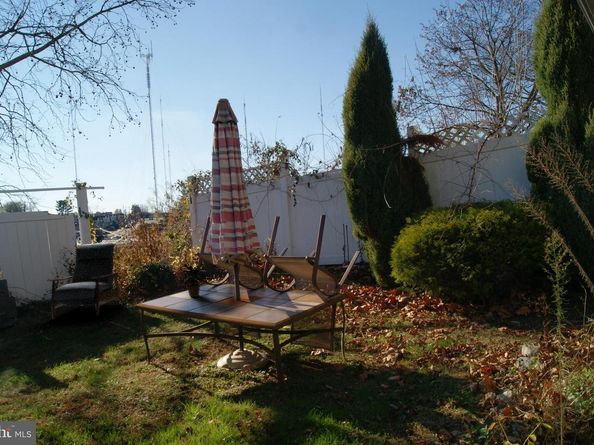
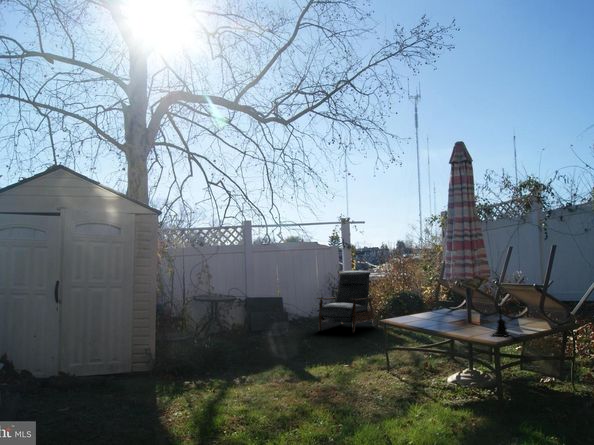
potted plant: present [179,264,209,297] -> none [414,287,445,317]
candle holder: none [267,272,290,315] -> present [492,301,510,336]

